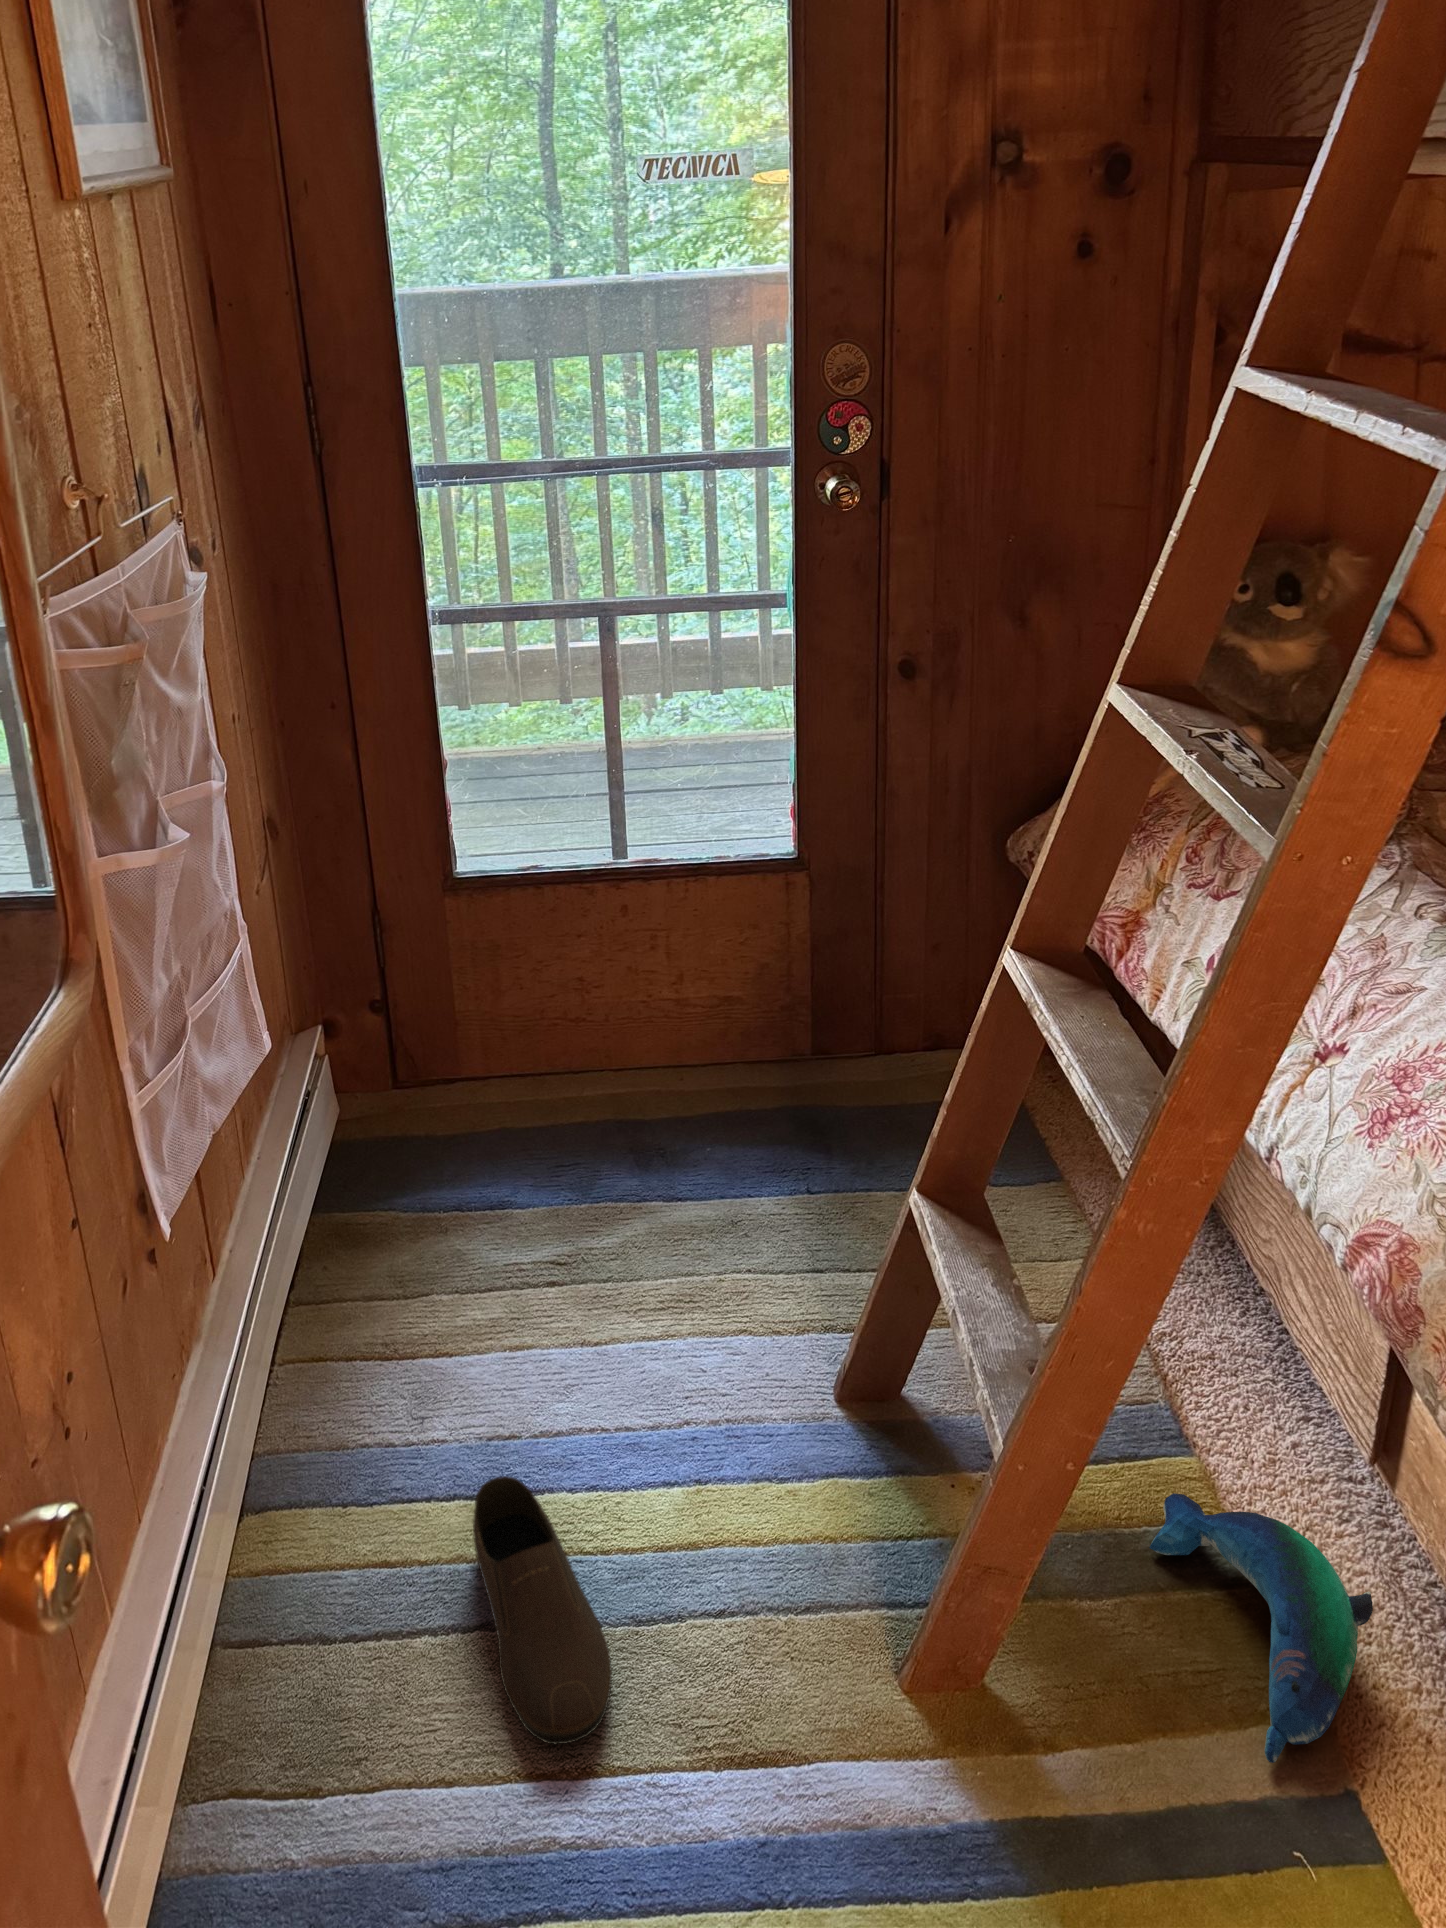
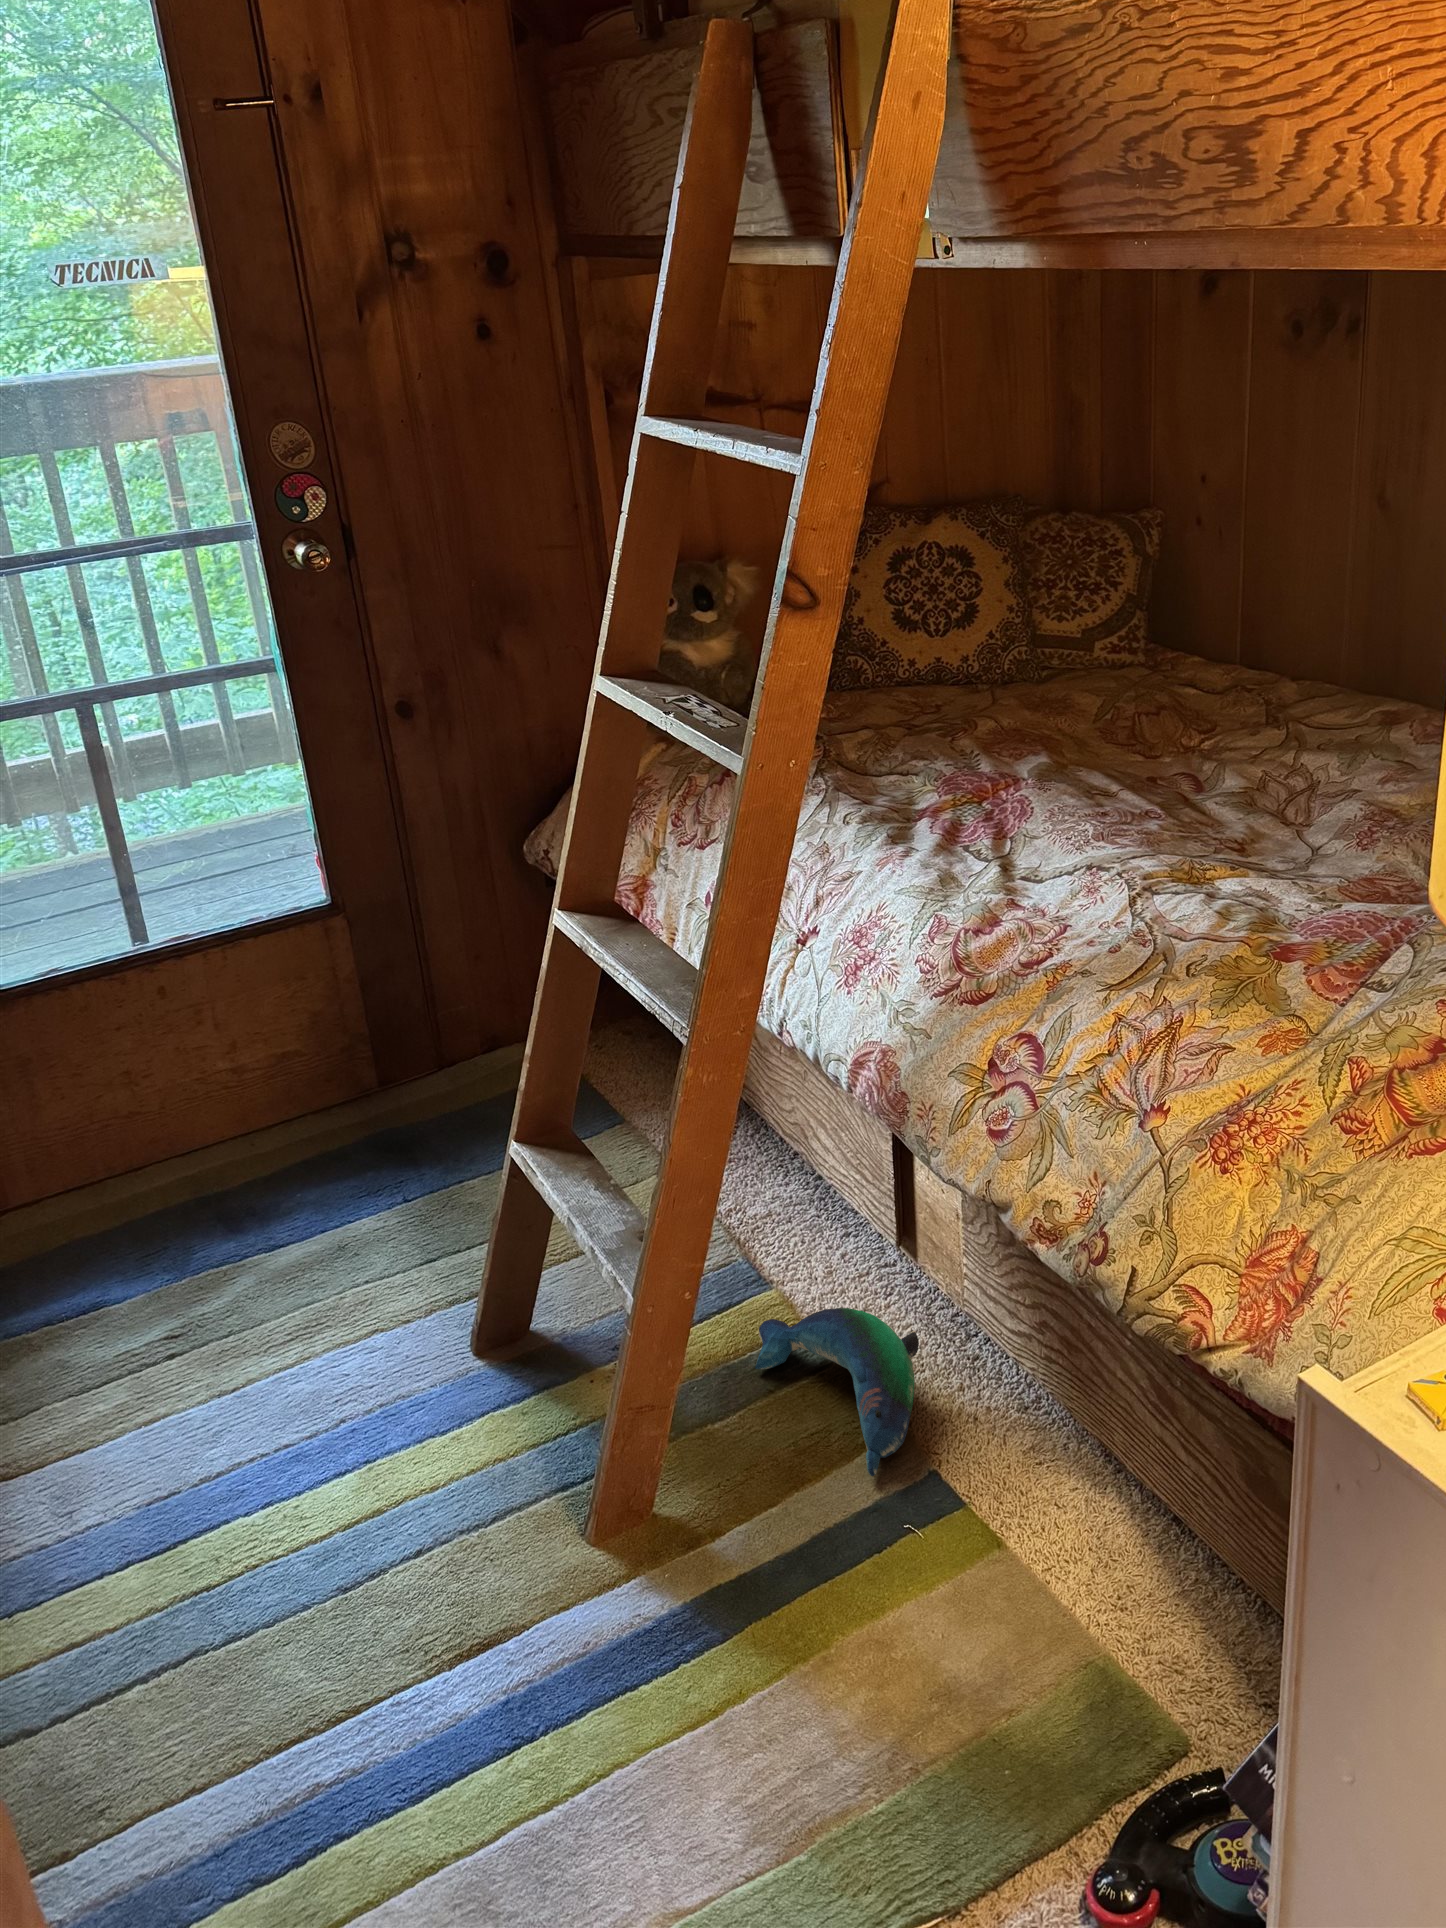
shoe: present [473,1476,612,1744] -> none [160,1513,338,1715]

